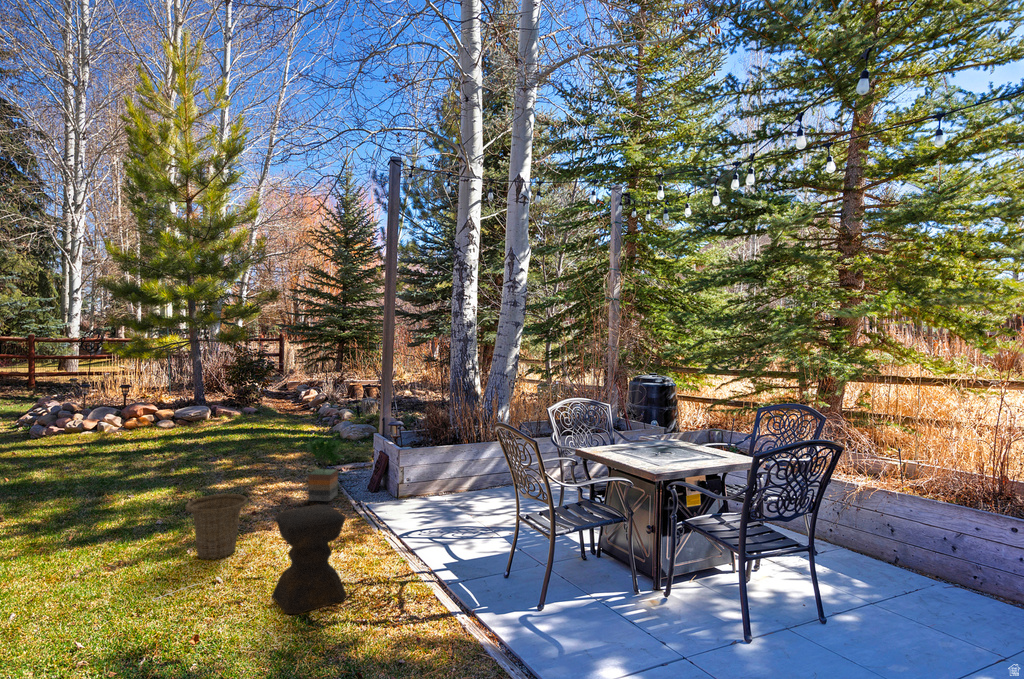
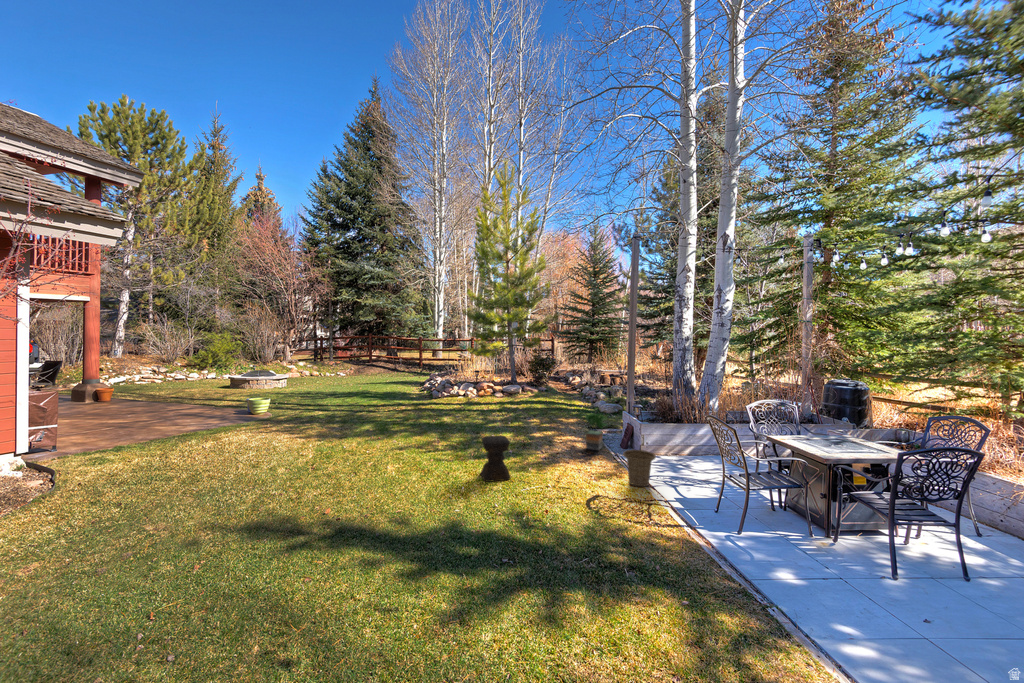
basket: present [186,494,247,560] -> present [623,450,656,487]
stool: present [272,505,347,614] -> present [481,435,511,482]

